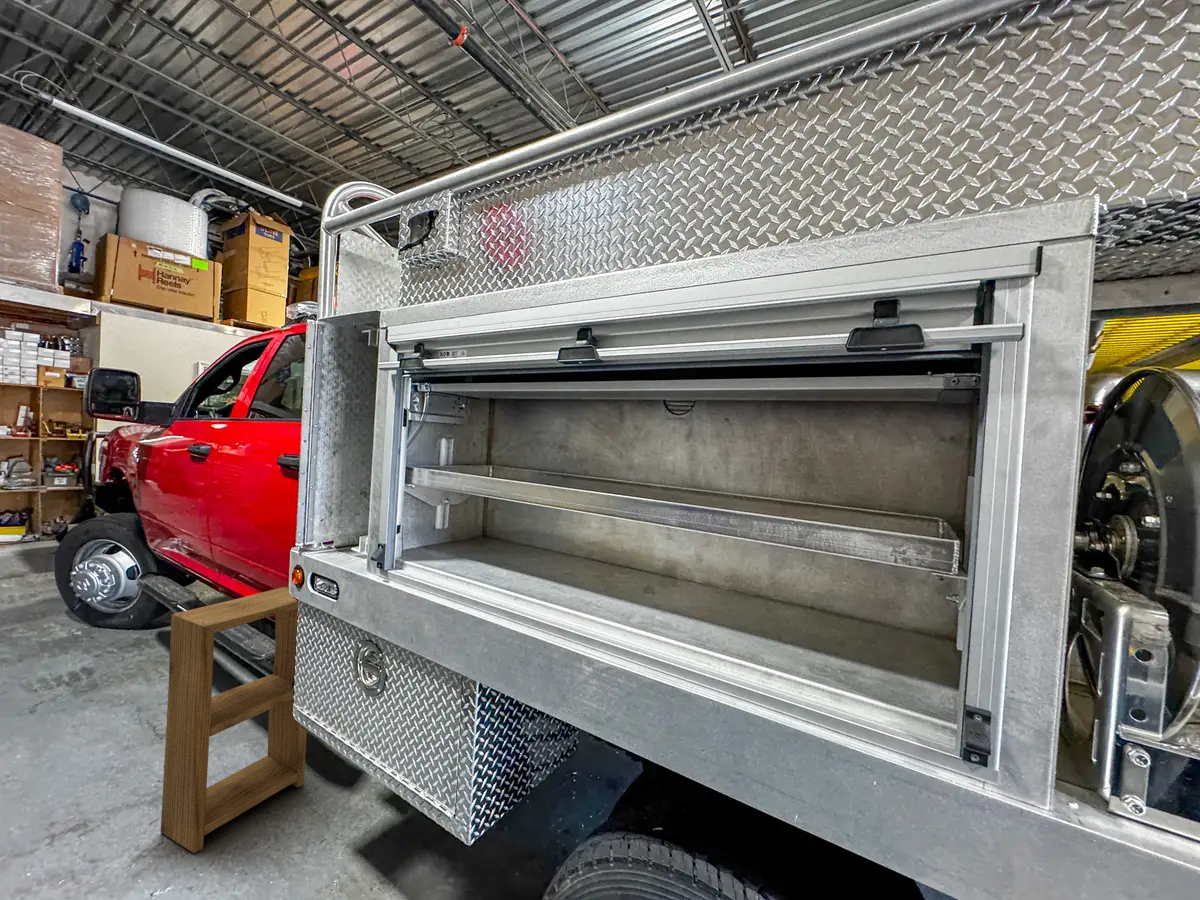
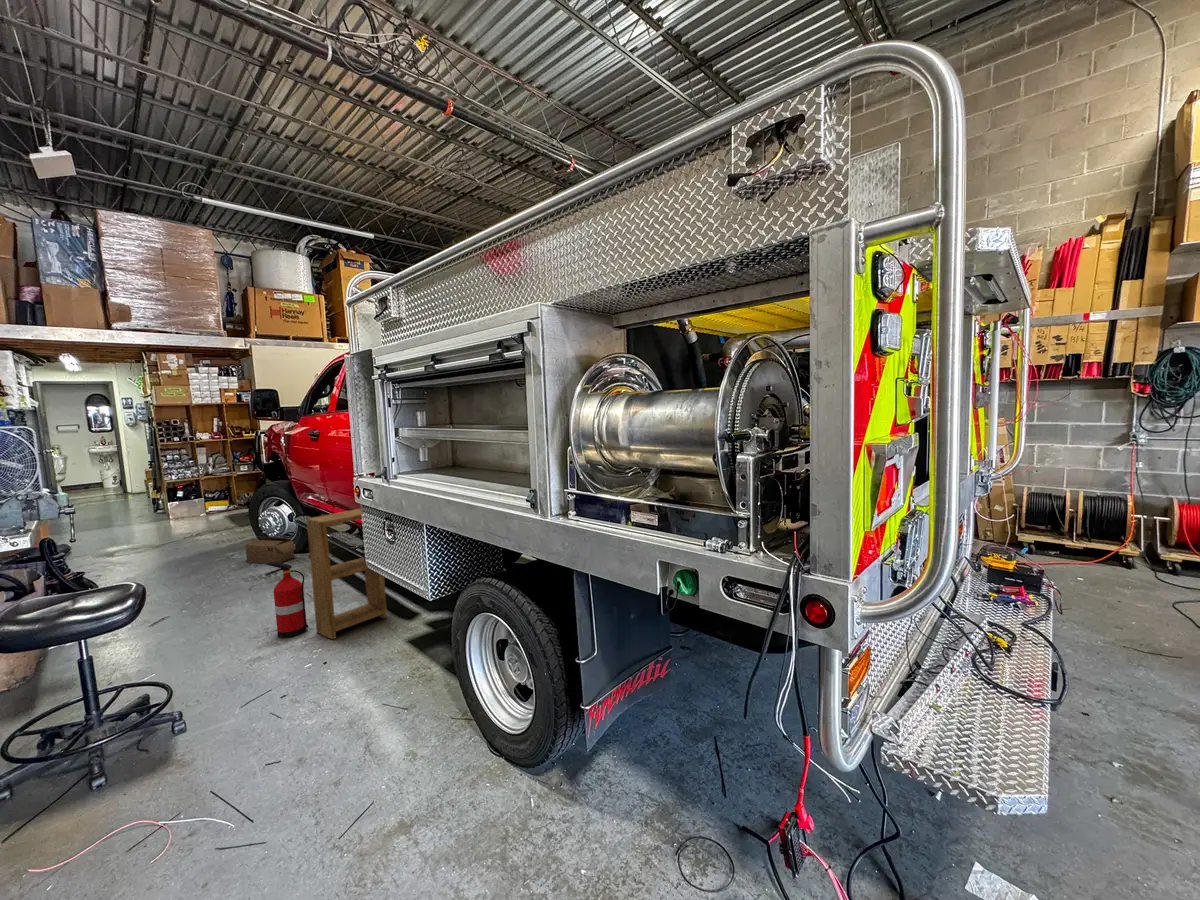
cardboard box: none [37,600,132,650] -> present [245,536,296,564]
fire extinguisher: none [63,694,150,852] -> present [266,562,308,638]

